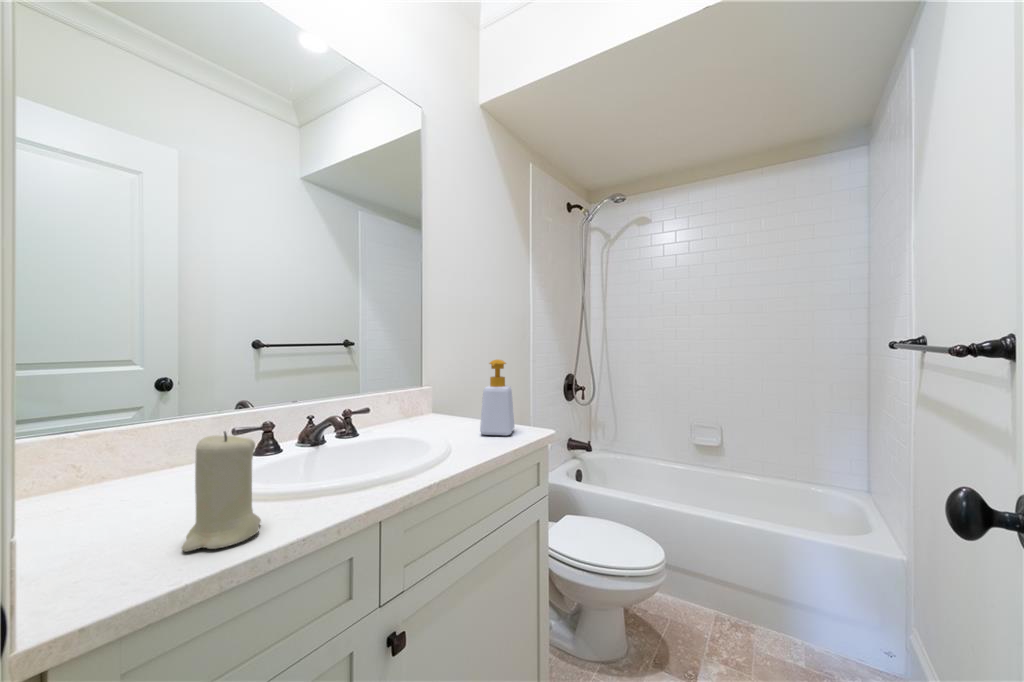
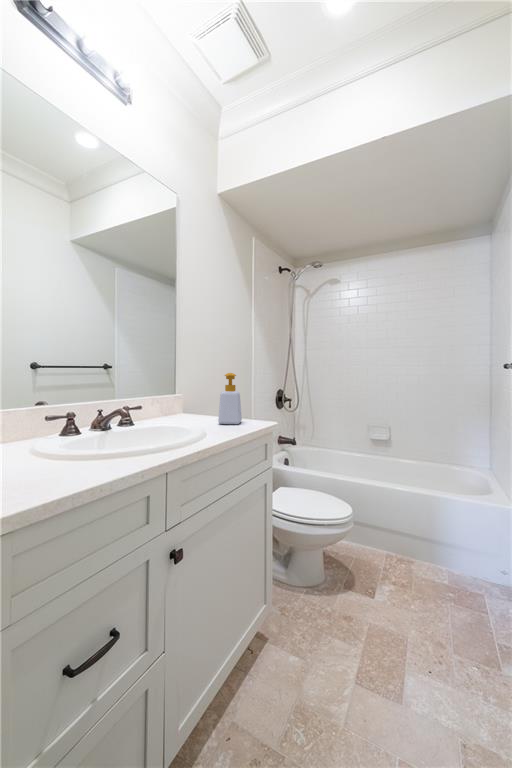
candle: present [182,432,261,552] -> none [40,403,86,473]

